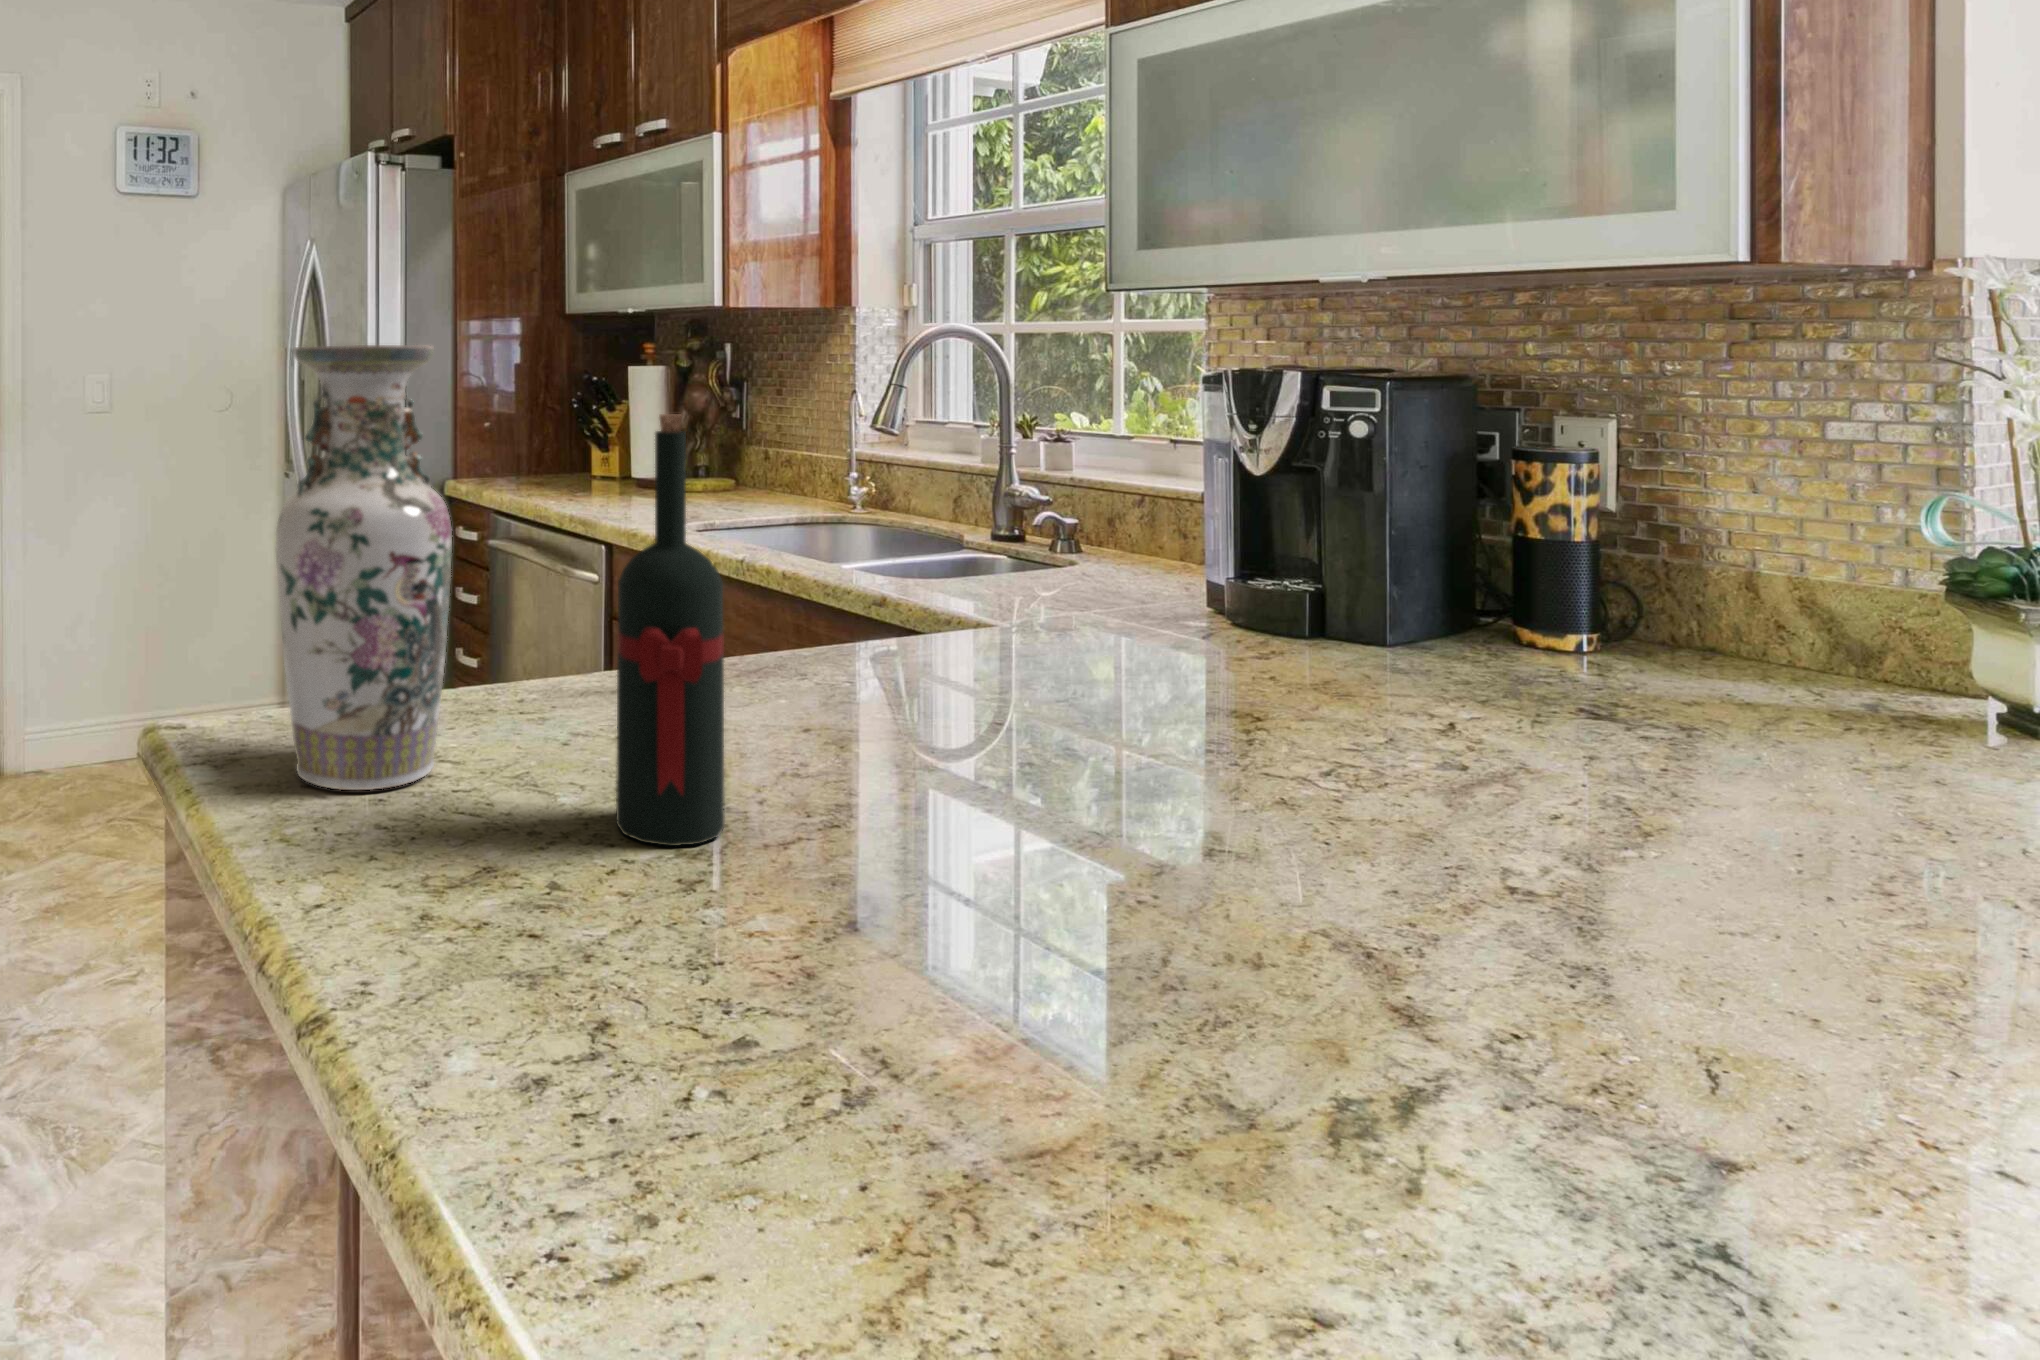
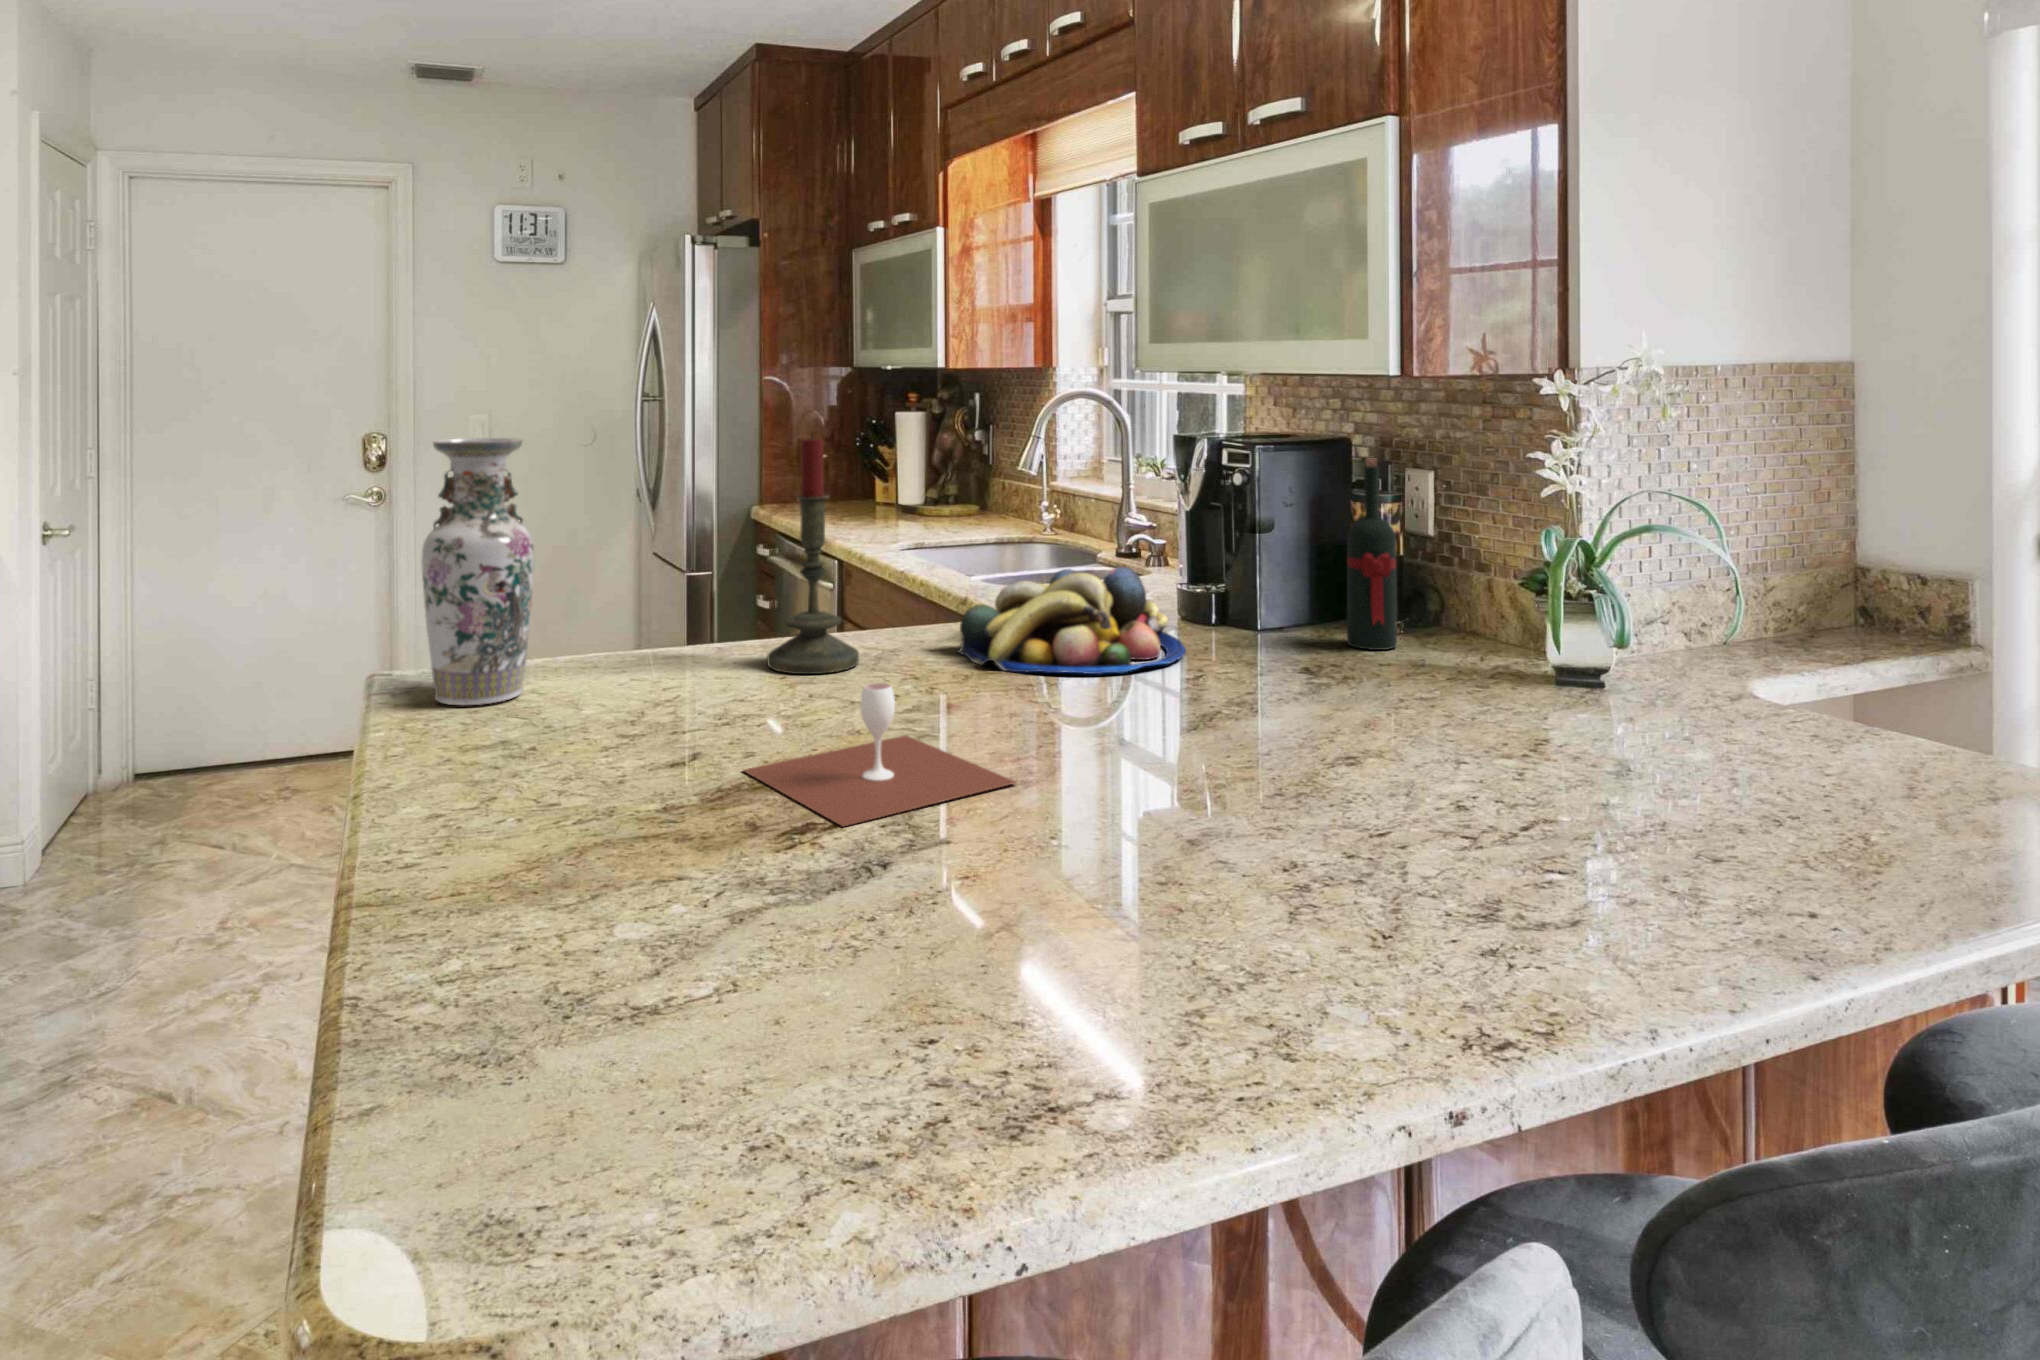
candle: none [755,347,898,724] -> present [767,434,859,674]
wine bottle: present [616,414,725,846] -> present [1347,459,1397,650]
fruit bowl: none [1005,555,1371,721] -> present [958,567,1186,674]
wine glass: none [1015,777,1588,1114] -> present [744,683,1016,826]

